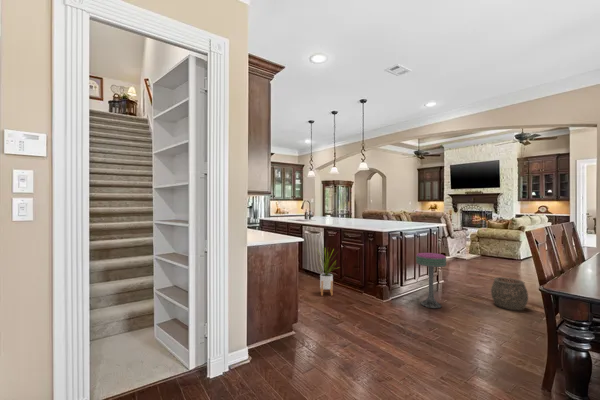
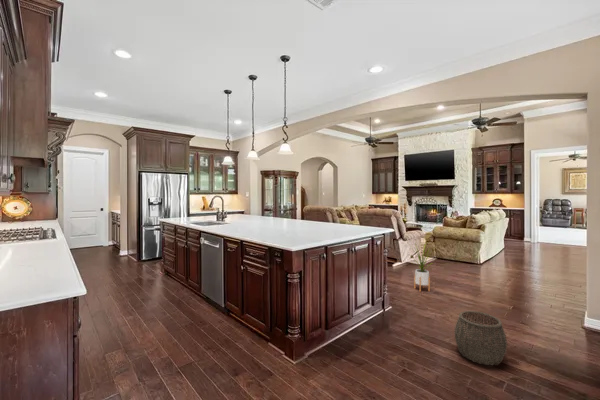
house plant: present [320,253,333,295] -> present [414,246,430,291]
bar stool: present [416,253,446,308] -> none [348,280,392,370]

